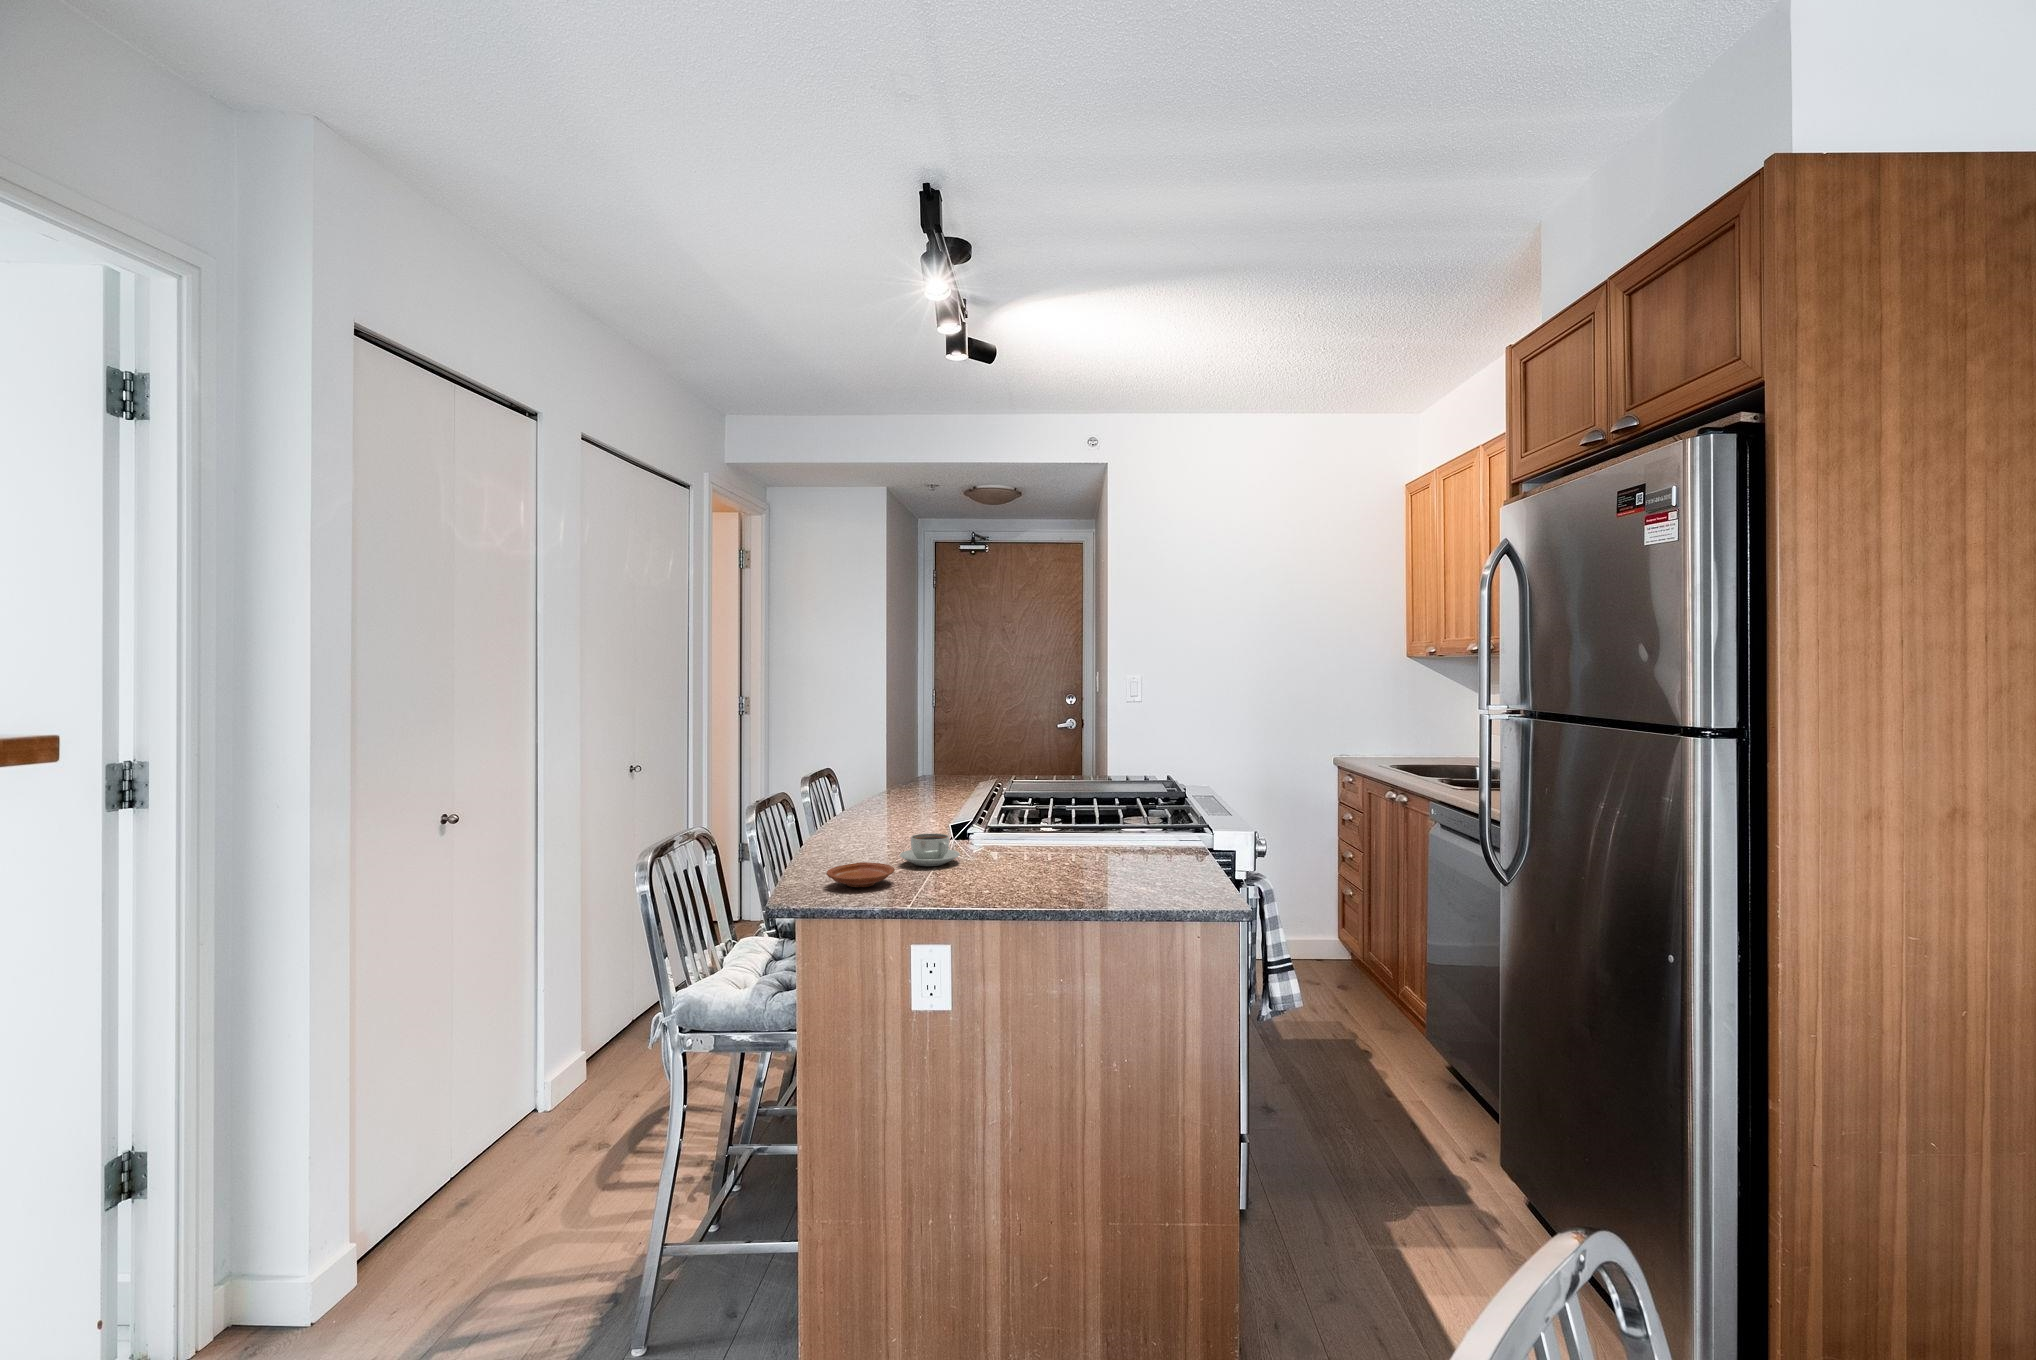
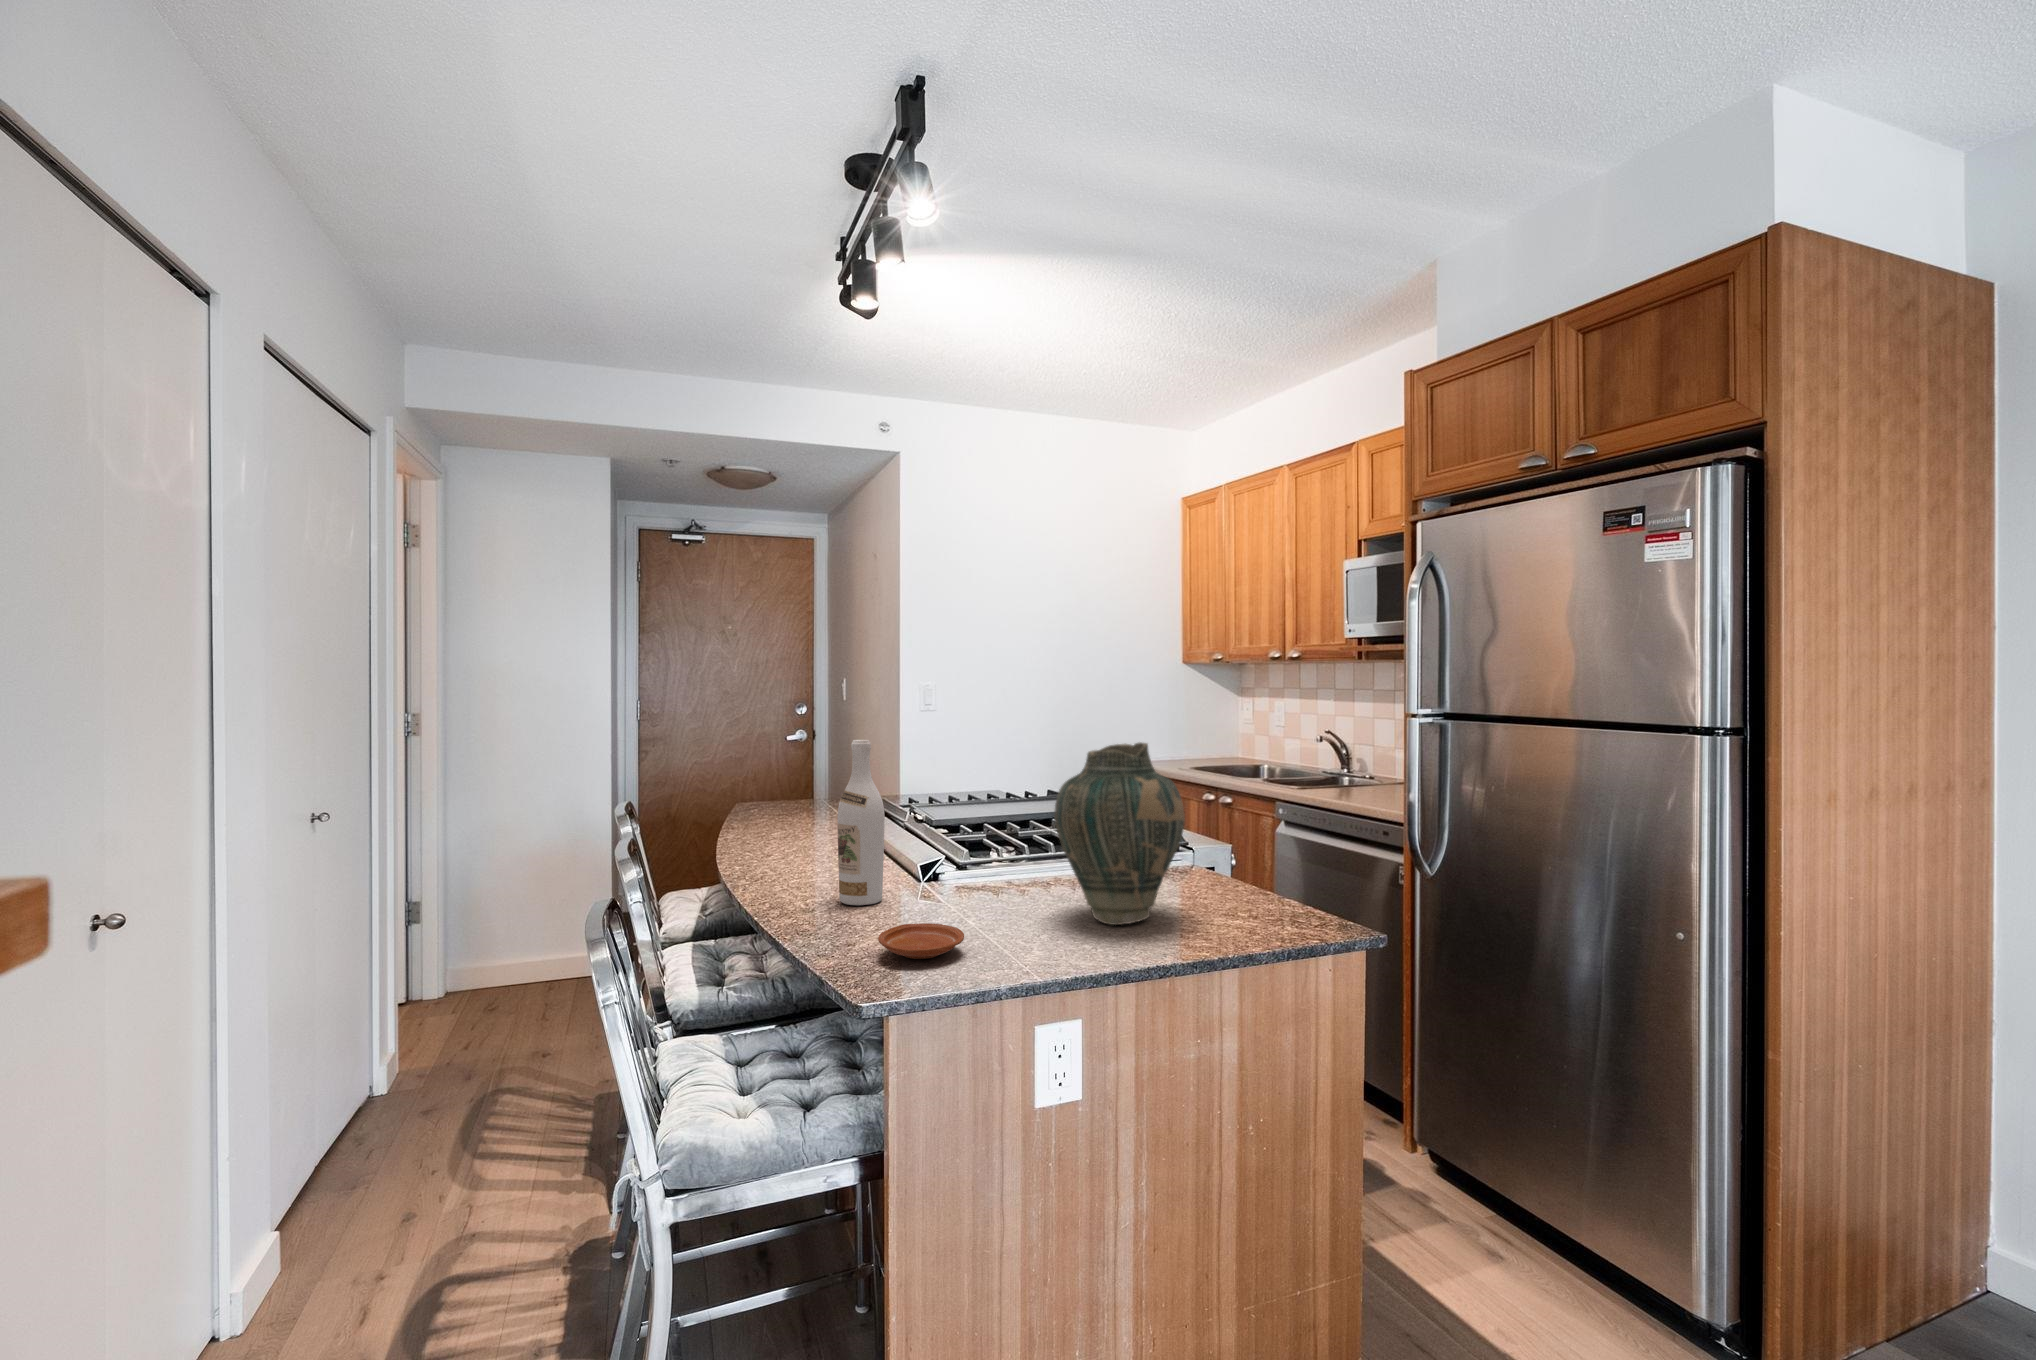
wine bottle: none [867,721,904,852] -> present [837,740,885,905]
vase: none [991,727,1101,879] -> present [1054,742,1185,925]
coffee cup: present [900,833,960,866] -> none [916,877,990,920]

